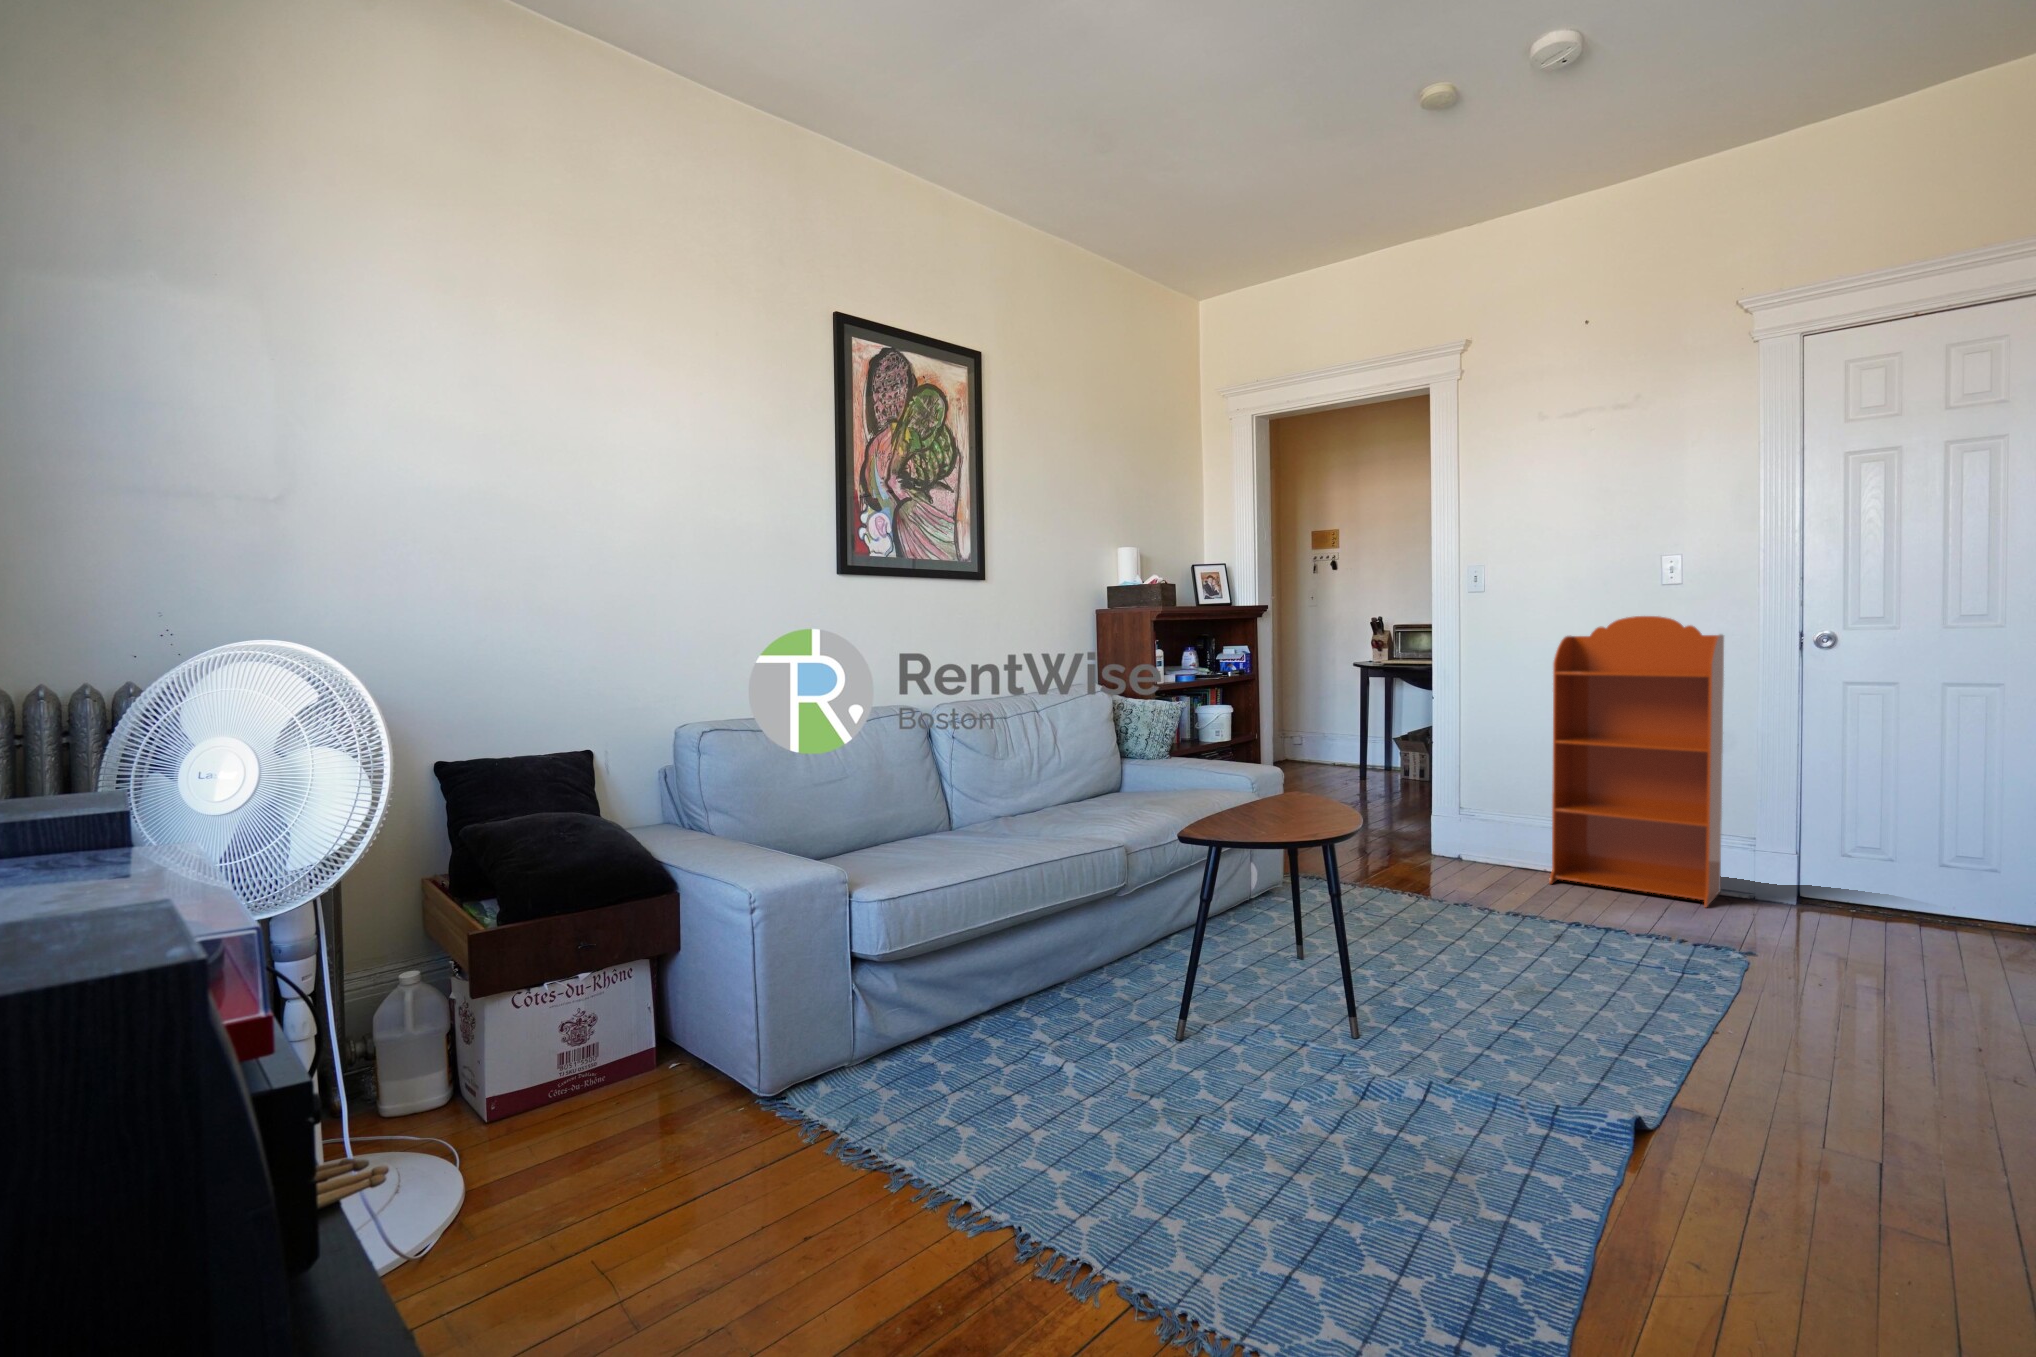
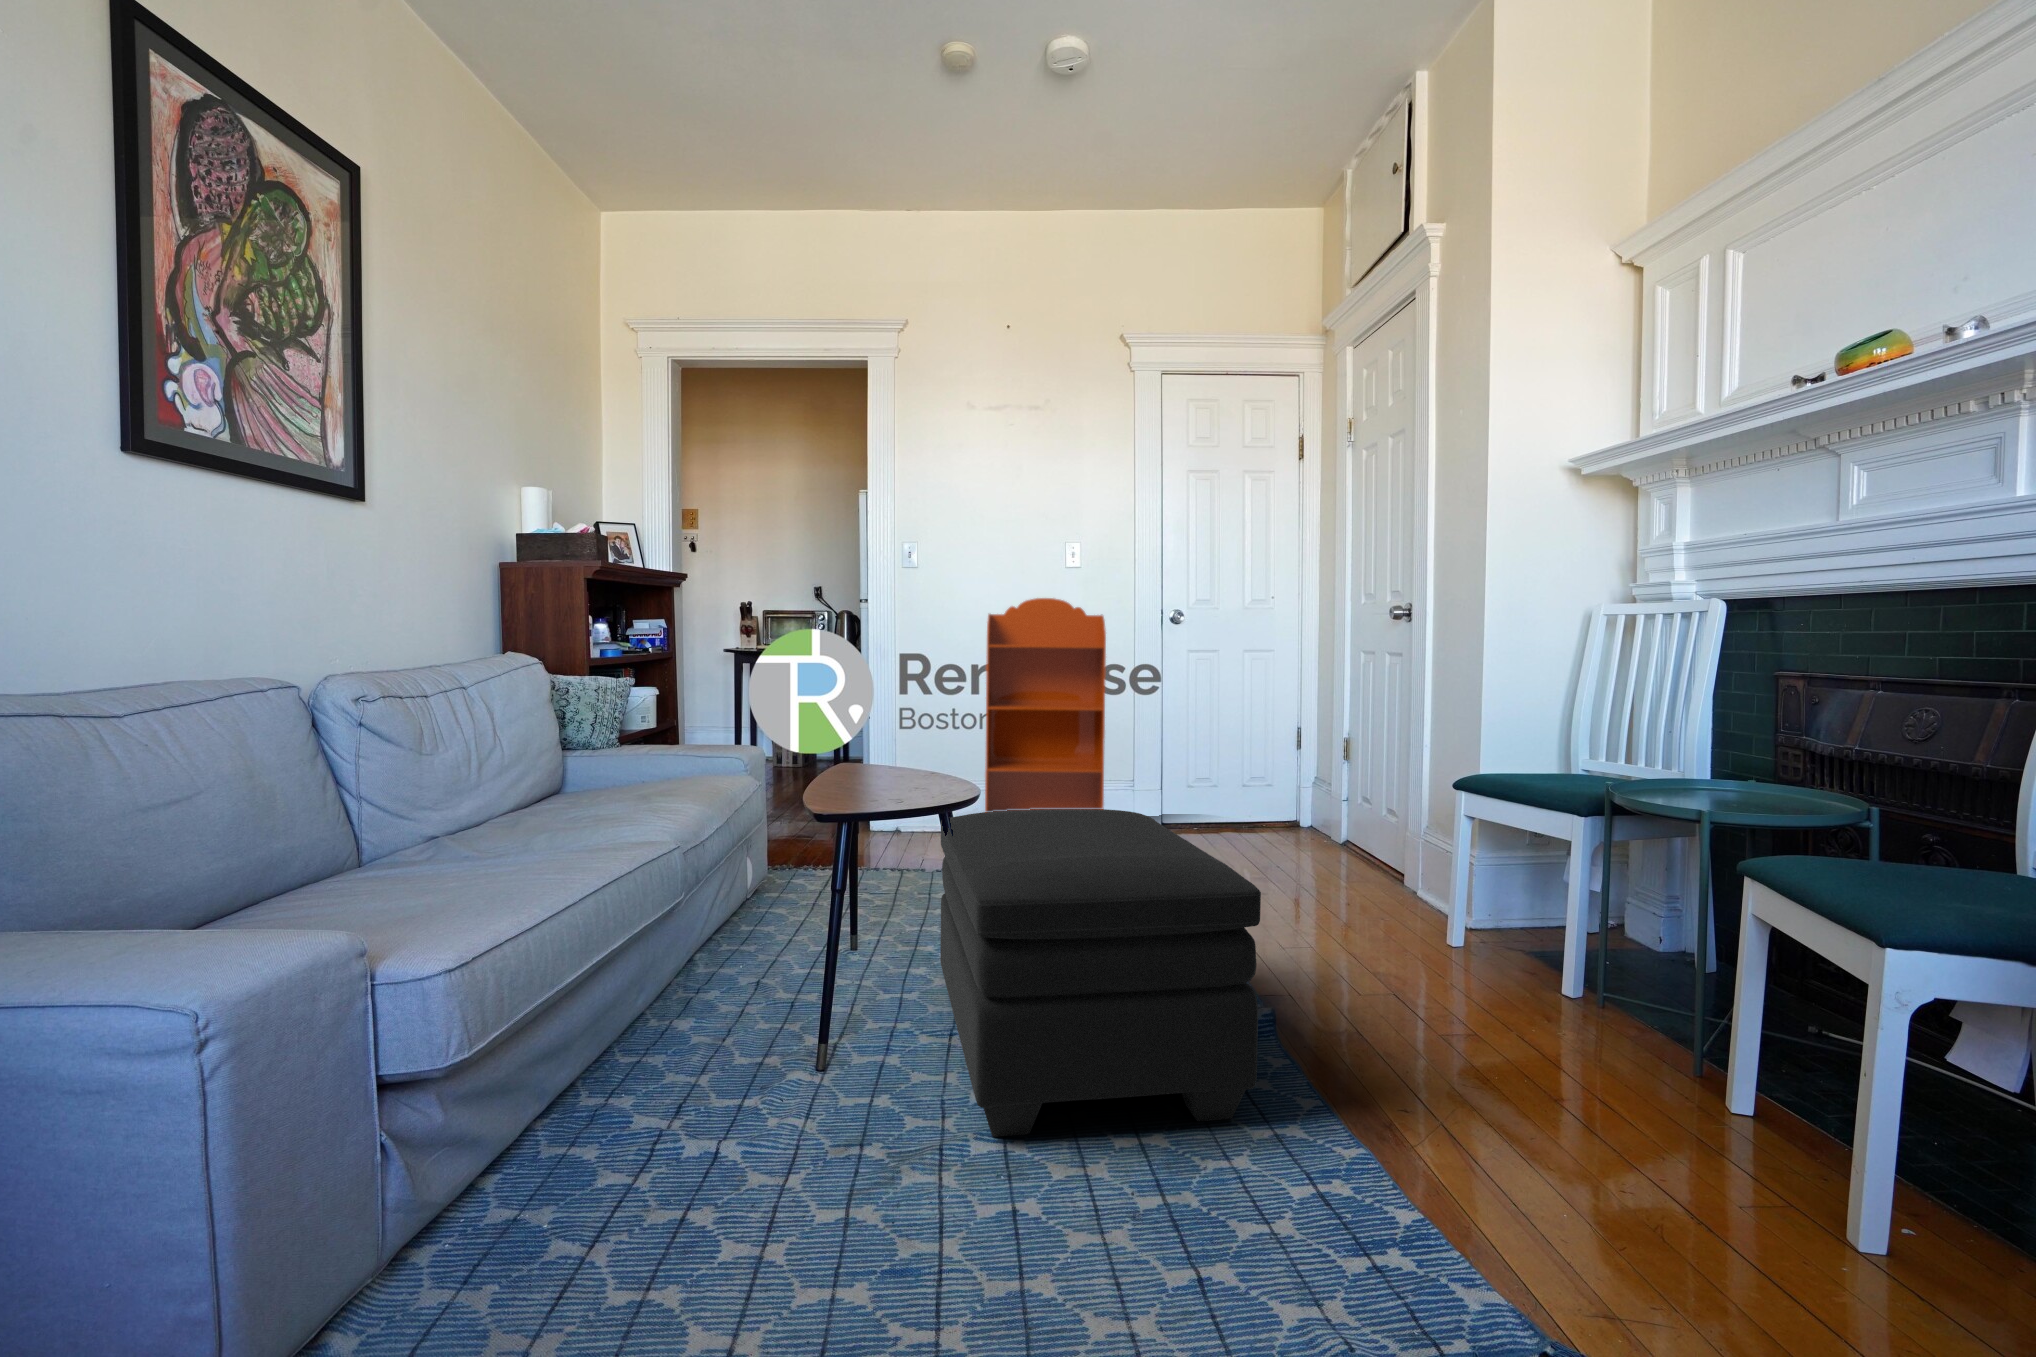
ottoman: none [1229,854,1547,1190] -> present [940,809,1261,1137]

